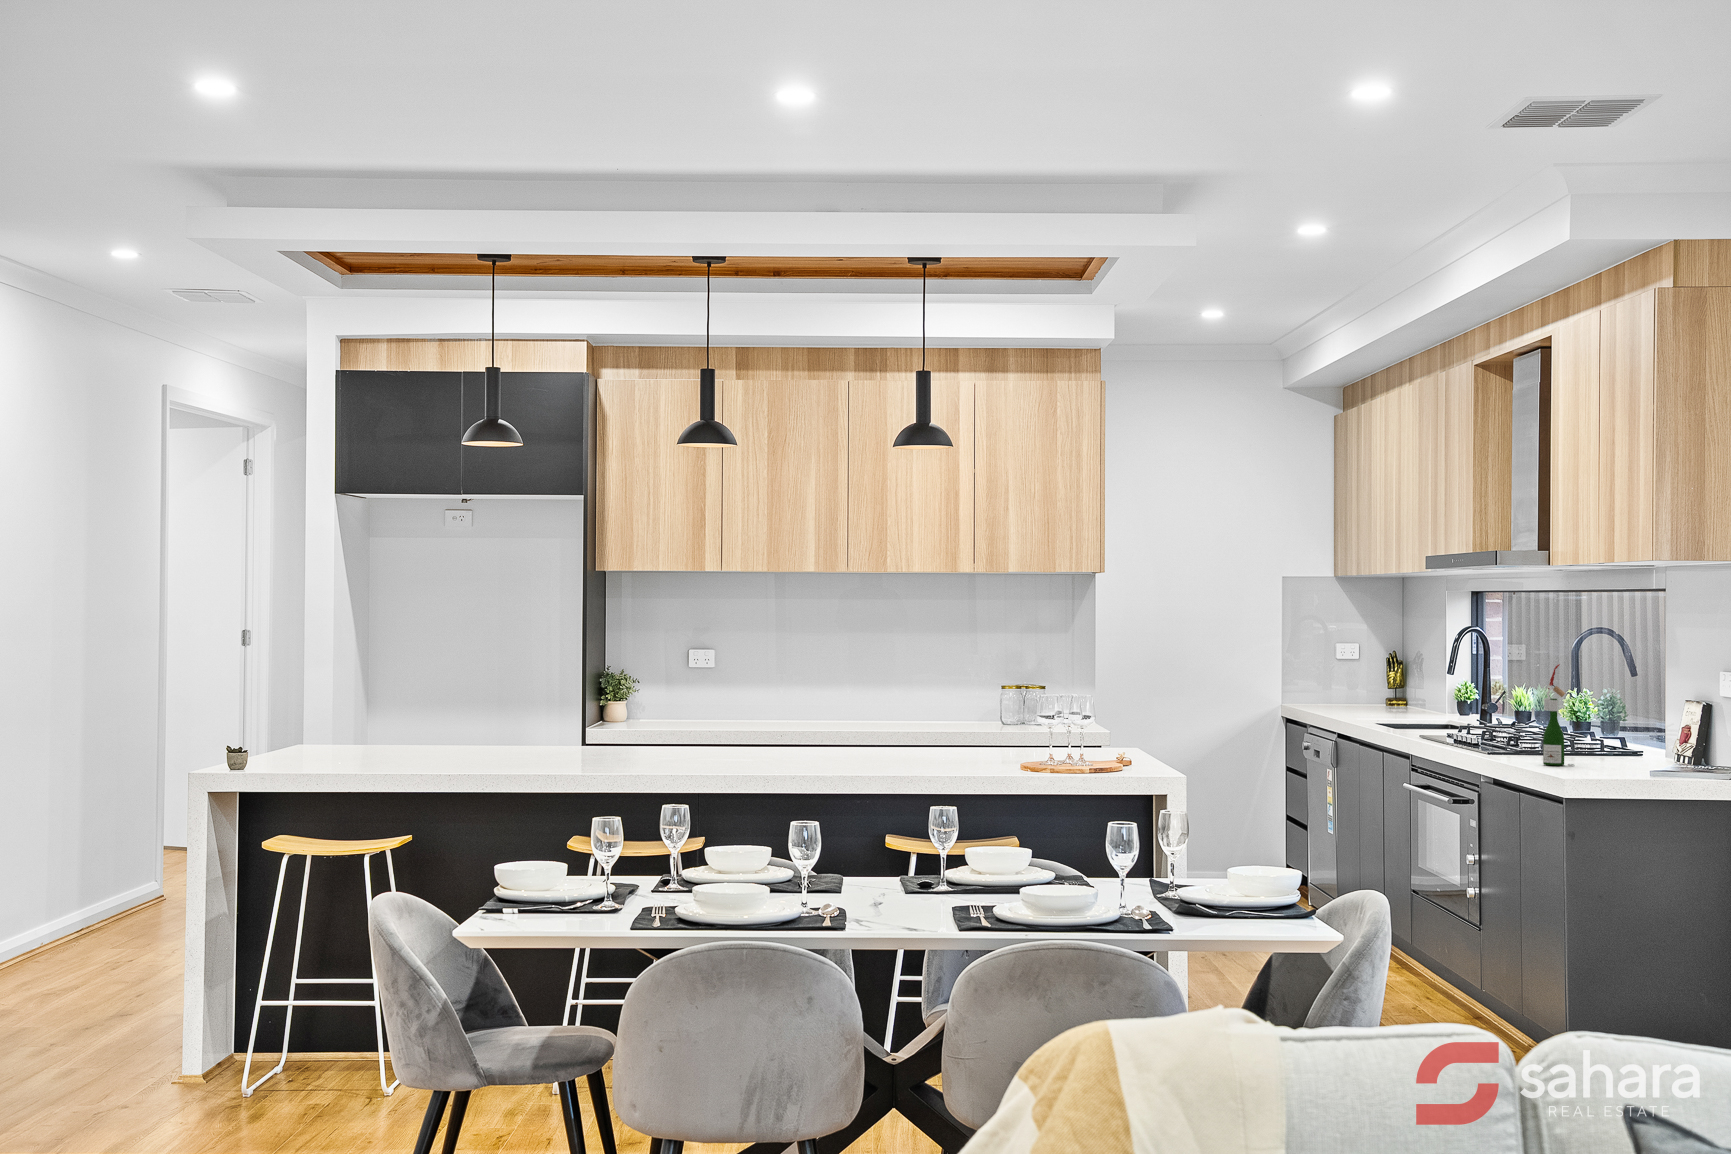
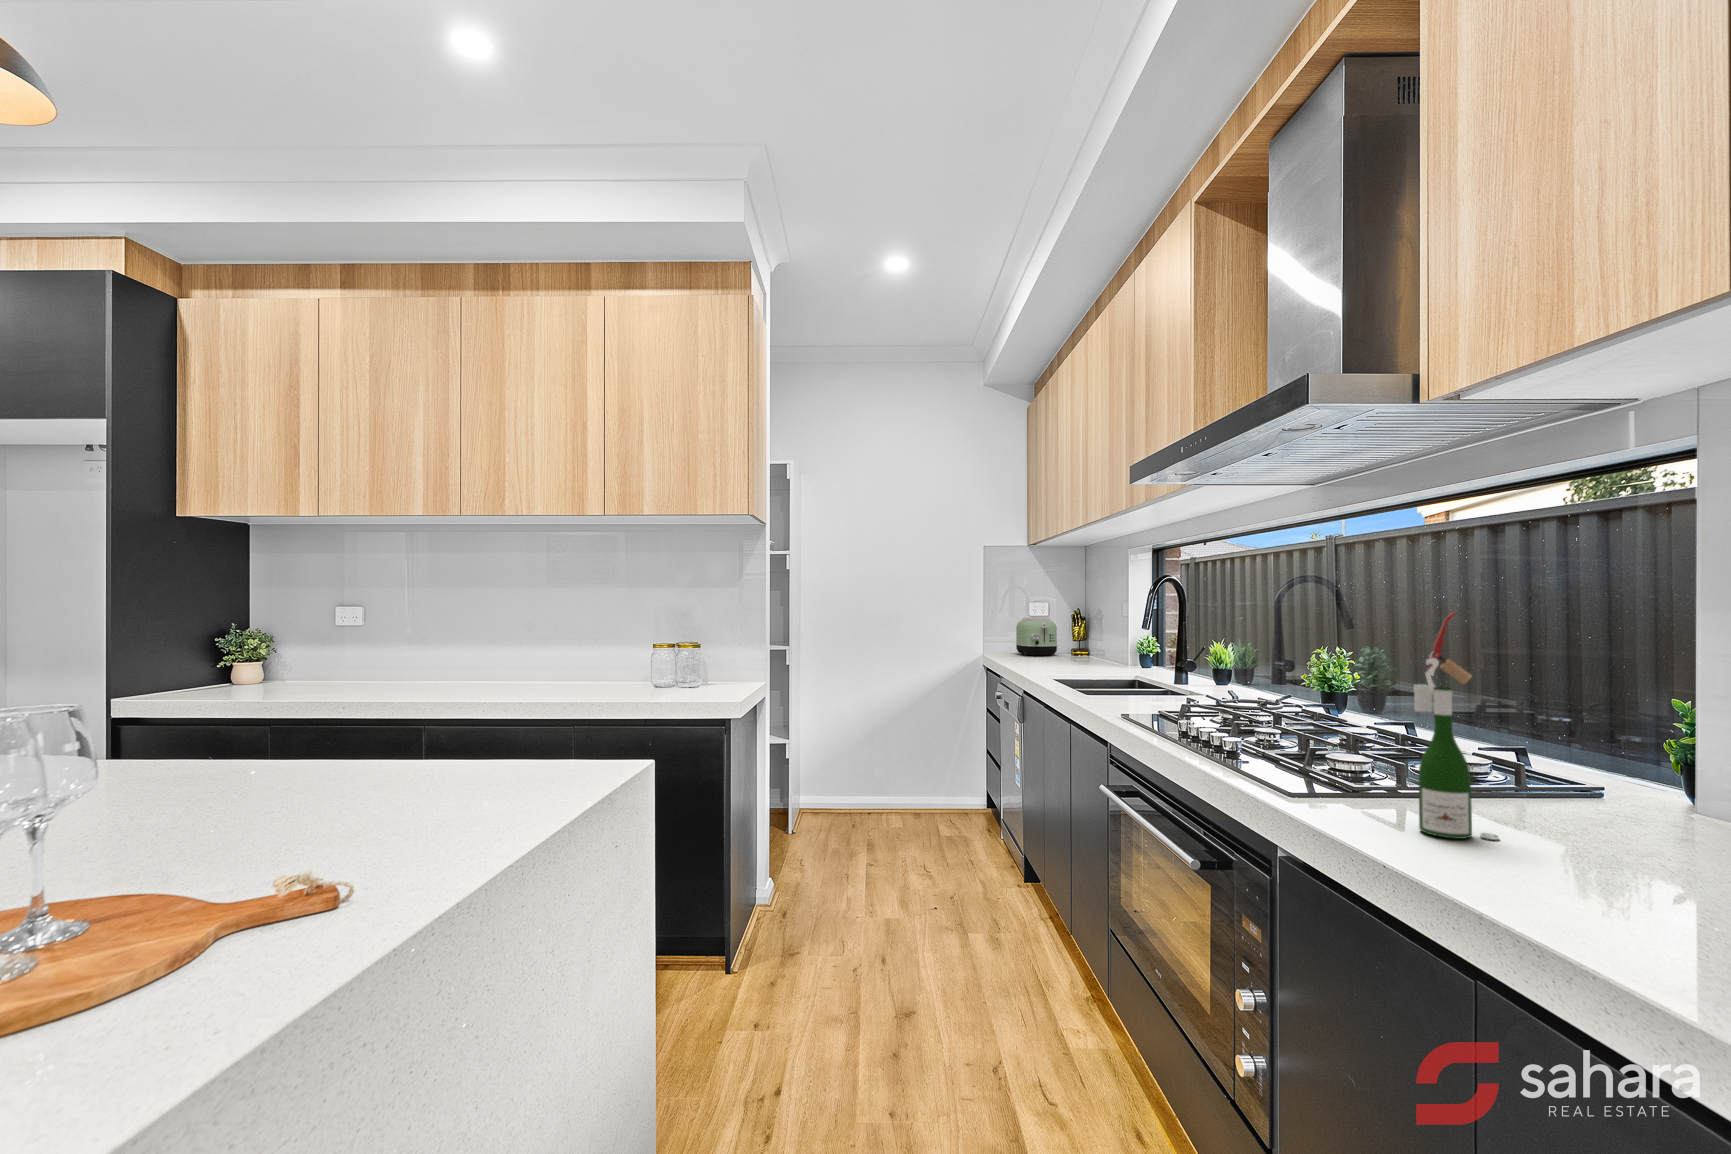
toaster: none [1323,663,1371,705] -> present [1016,618,1057,656]

